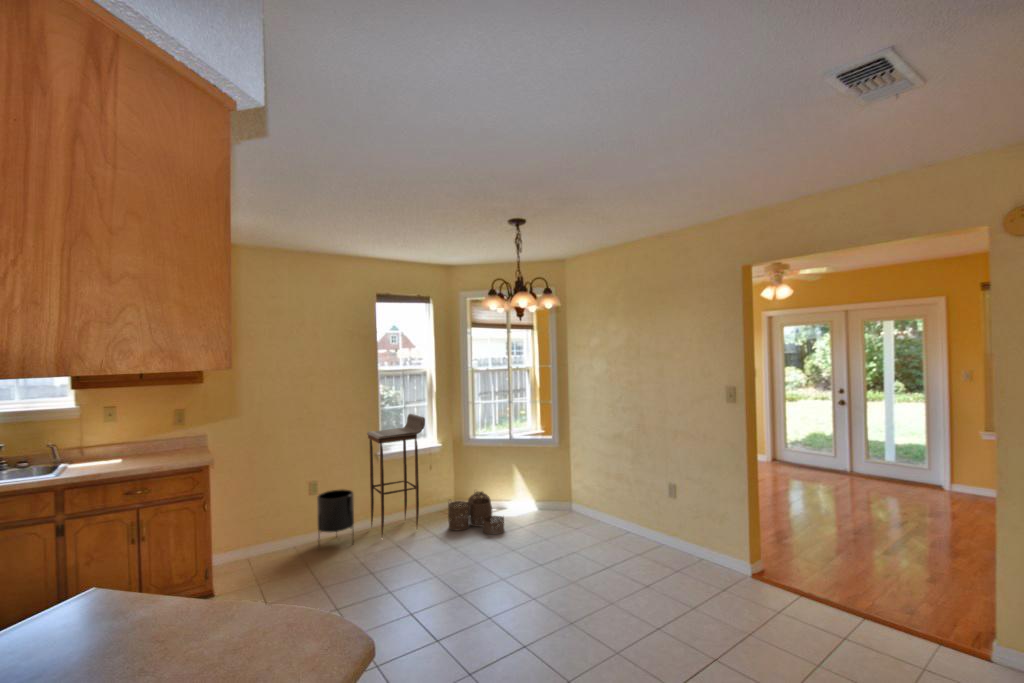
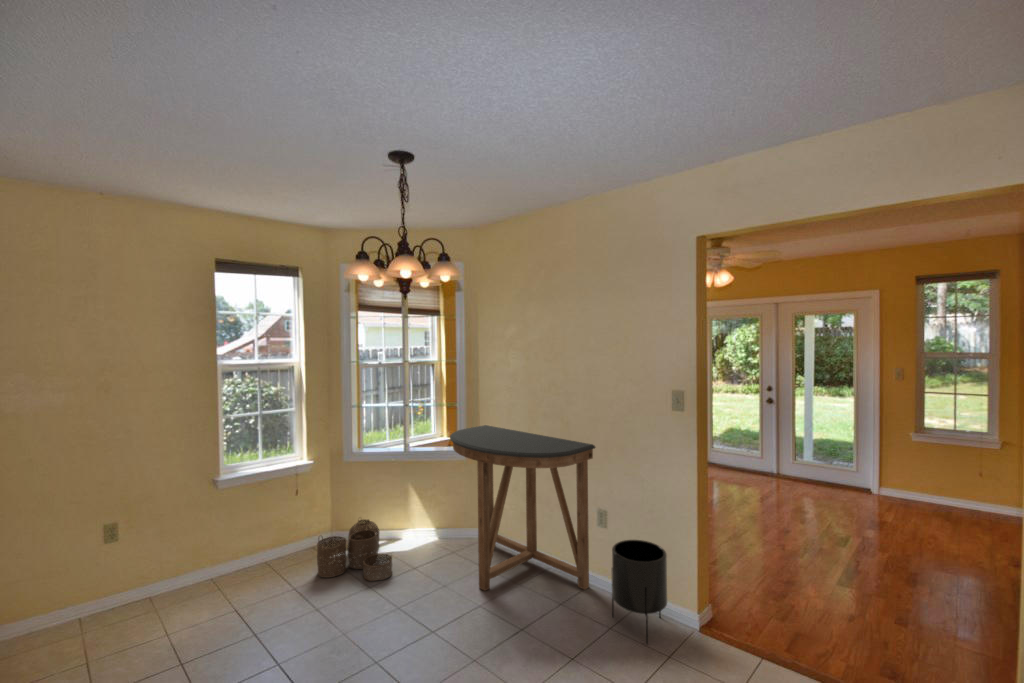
bar stool: present [367,414,425,534] -> none [201,423,286,599]
console table: none [547,418,665,547] -> present [450,425,595,591]
planter: present [317,490,354,538] -> present [612,540,667,644]

